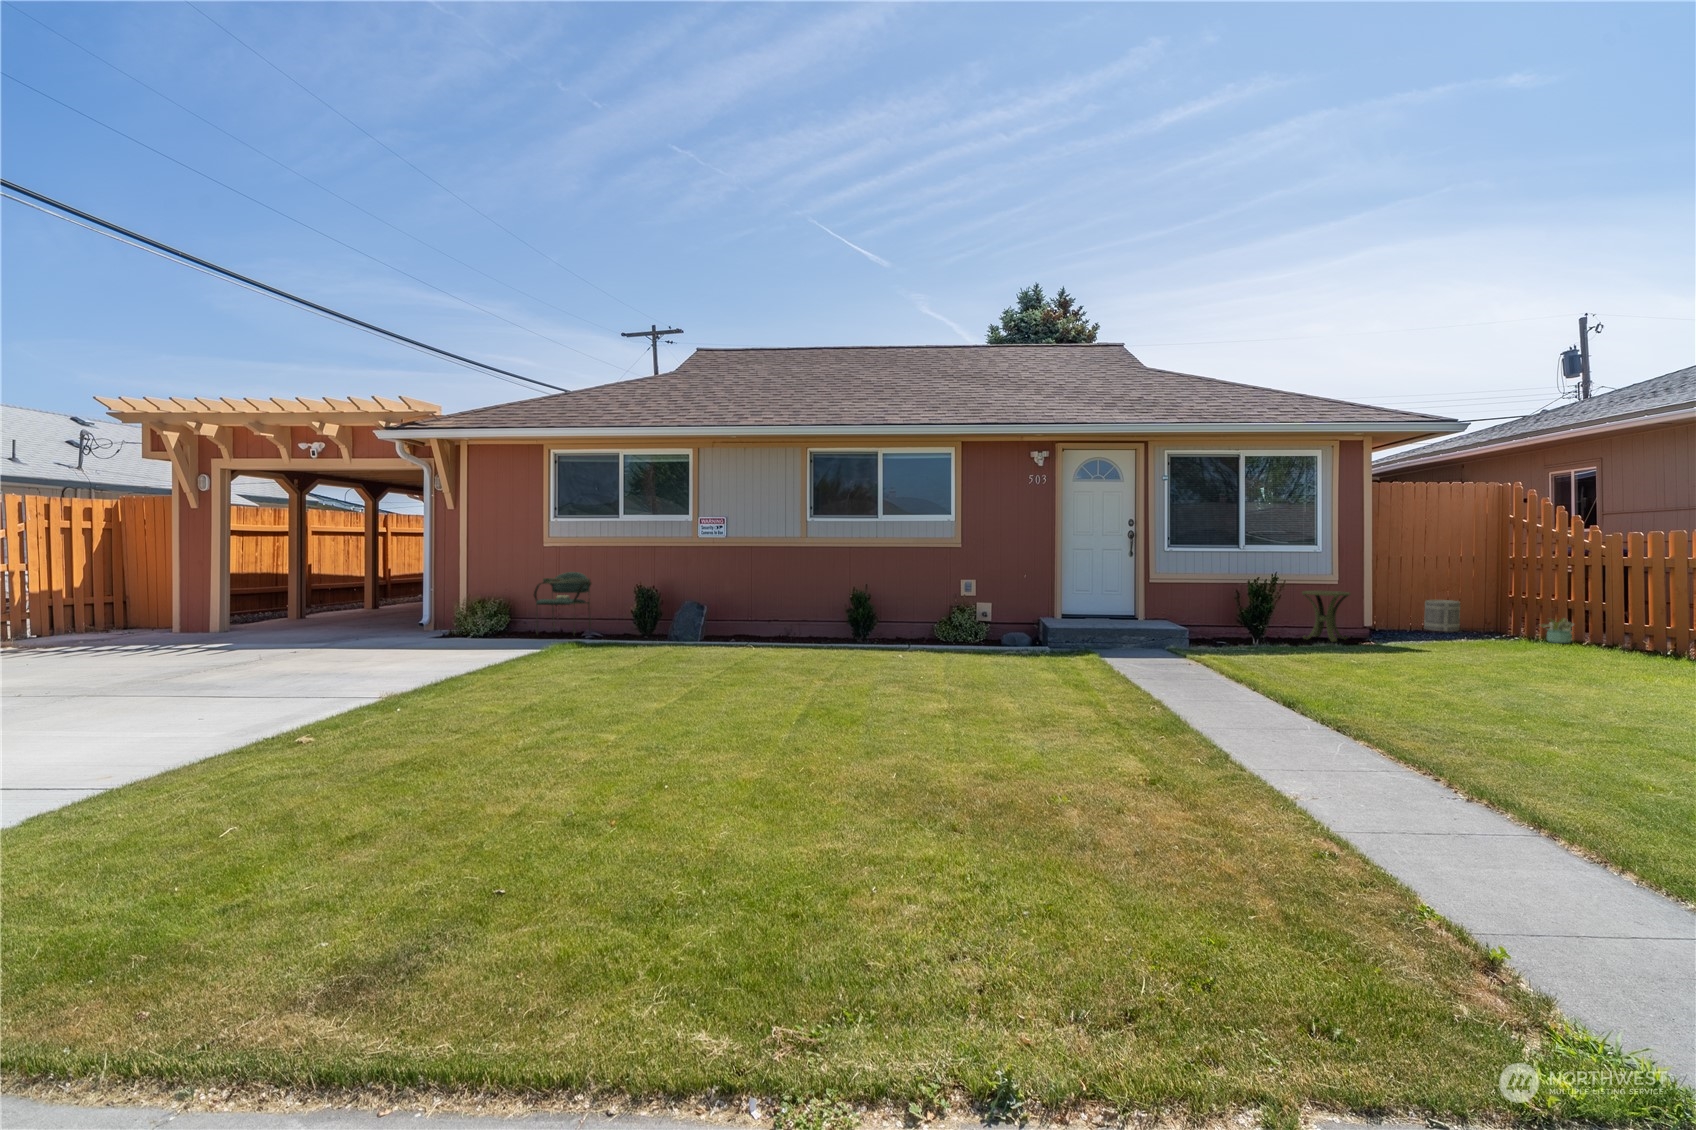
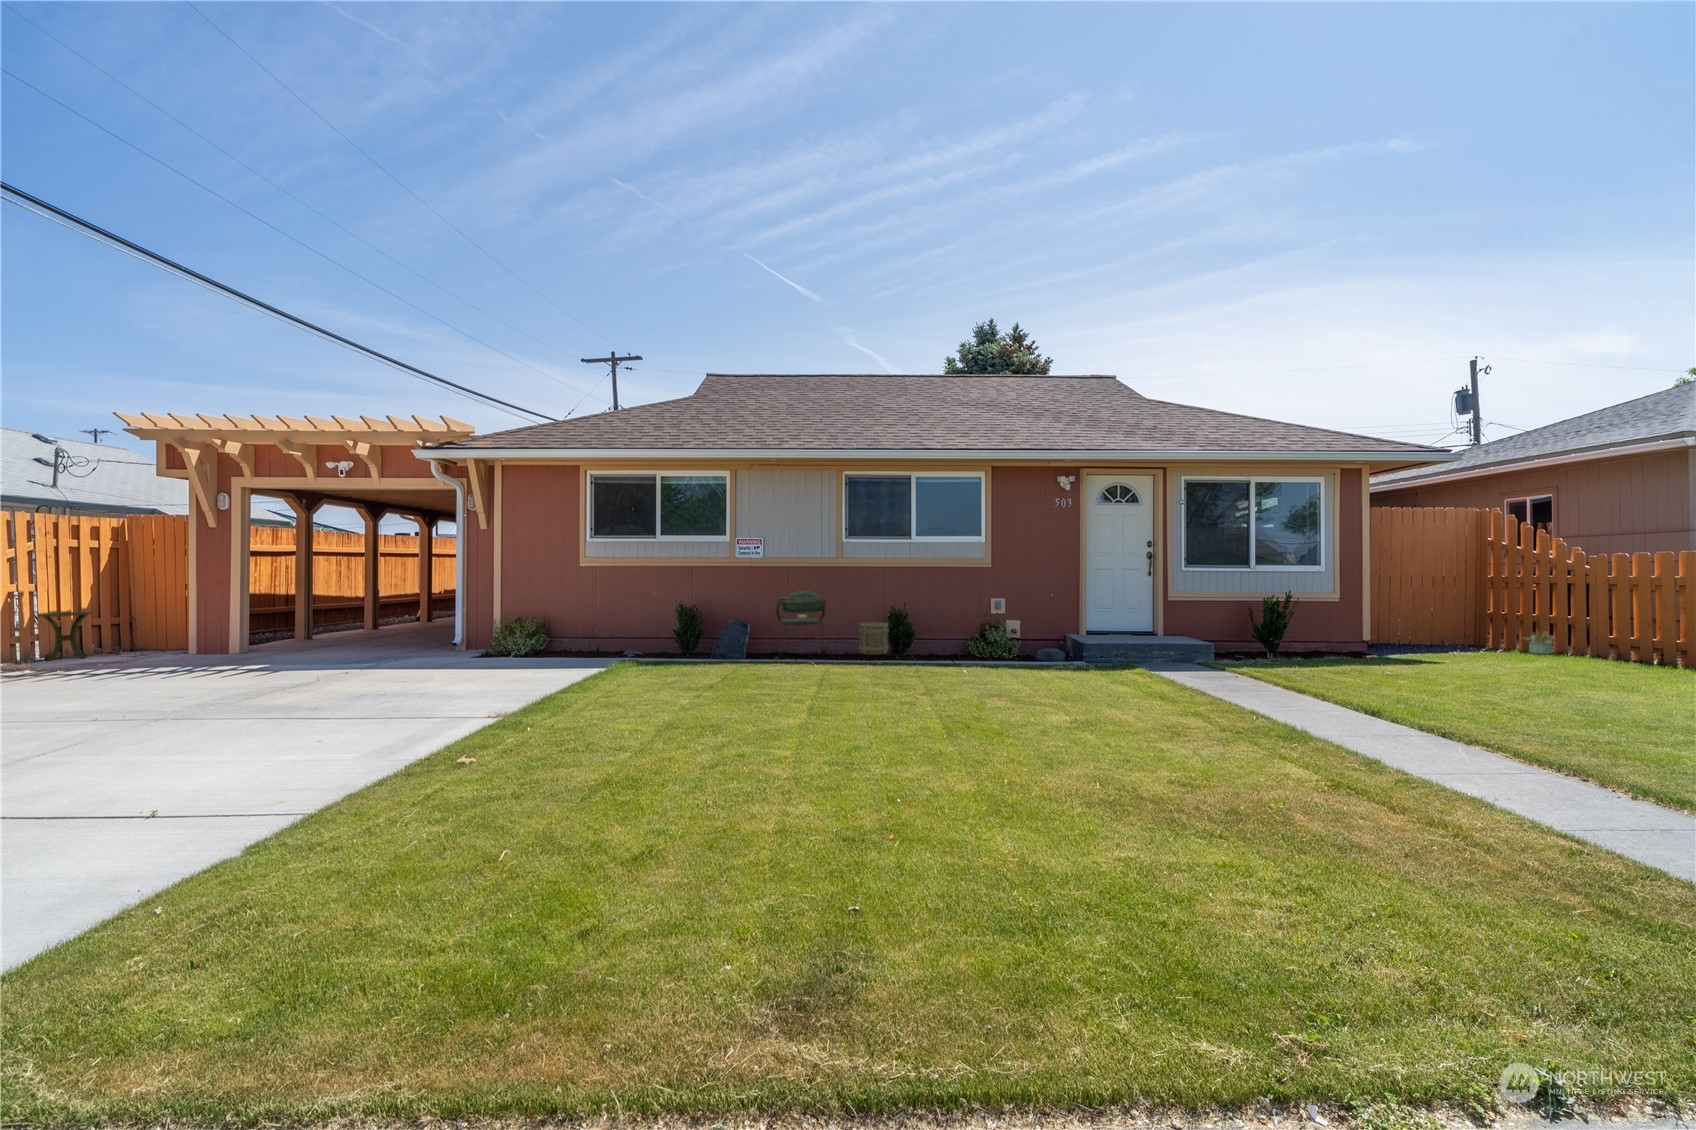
chair: present [534,572,591,633] -> present [776,591,827,648]
side table: present [1302,590,1350,642] -> present [38,612,92,660]
bucket: present [1424,600,1460,632] -> present [859,622,889,655]

